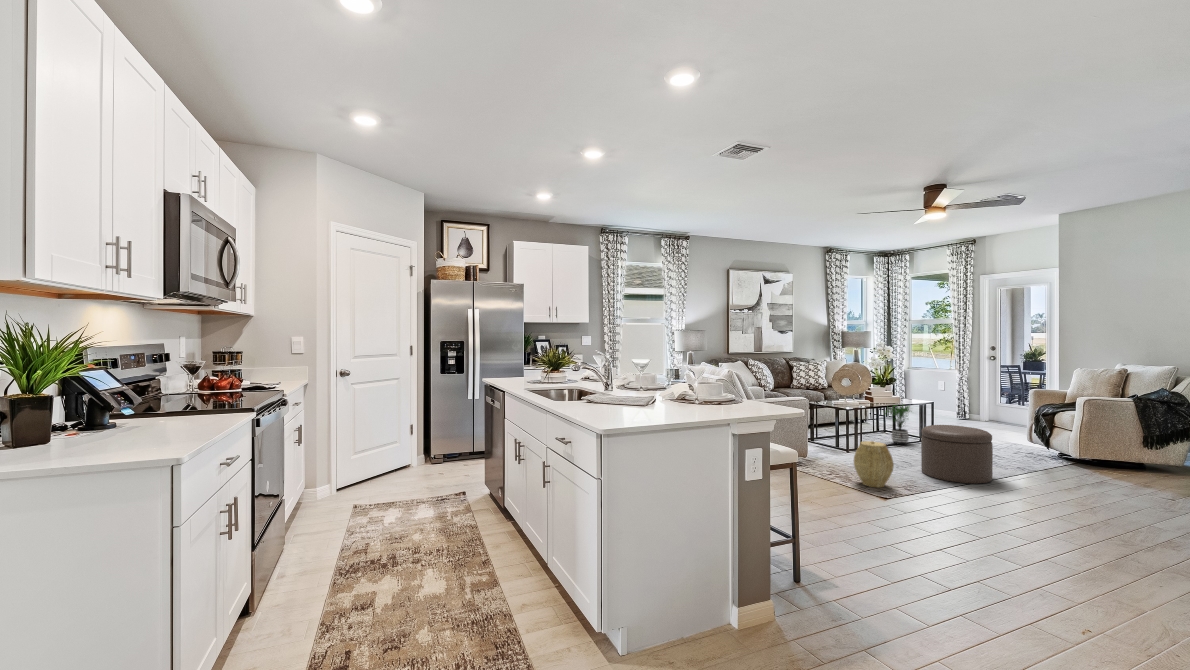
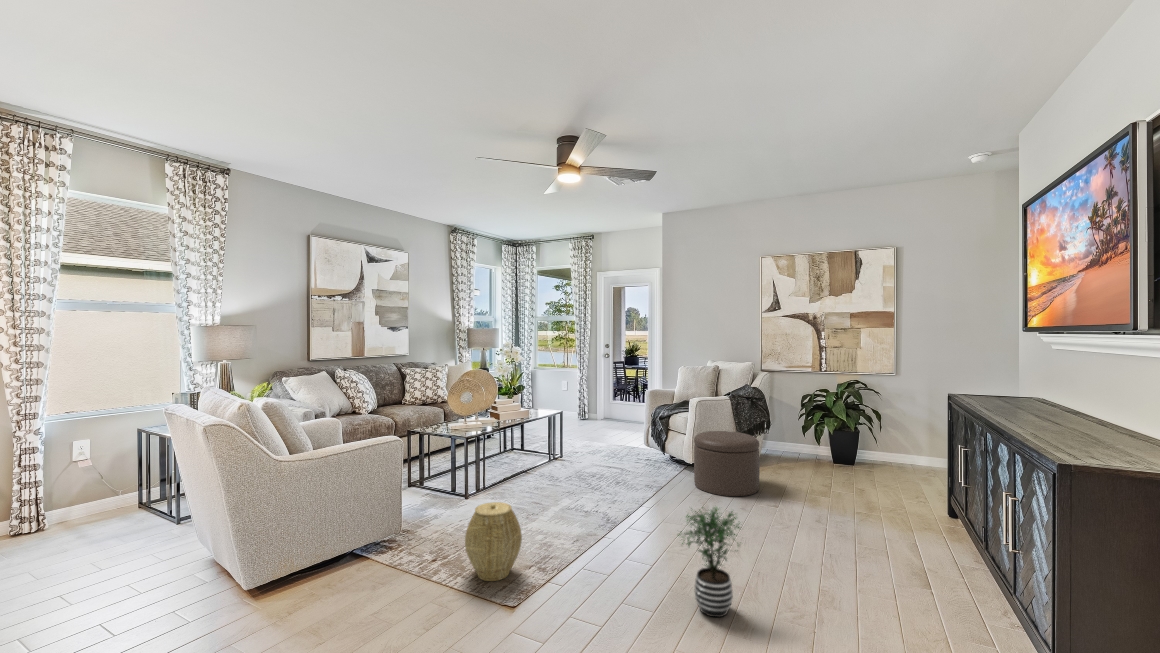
potted plant: present [884,405,910,445] -> present [678,507,740,617]
ottoman: present [921,425,993,484] -> present [694,431,760,496]

